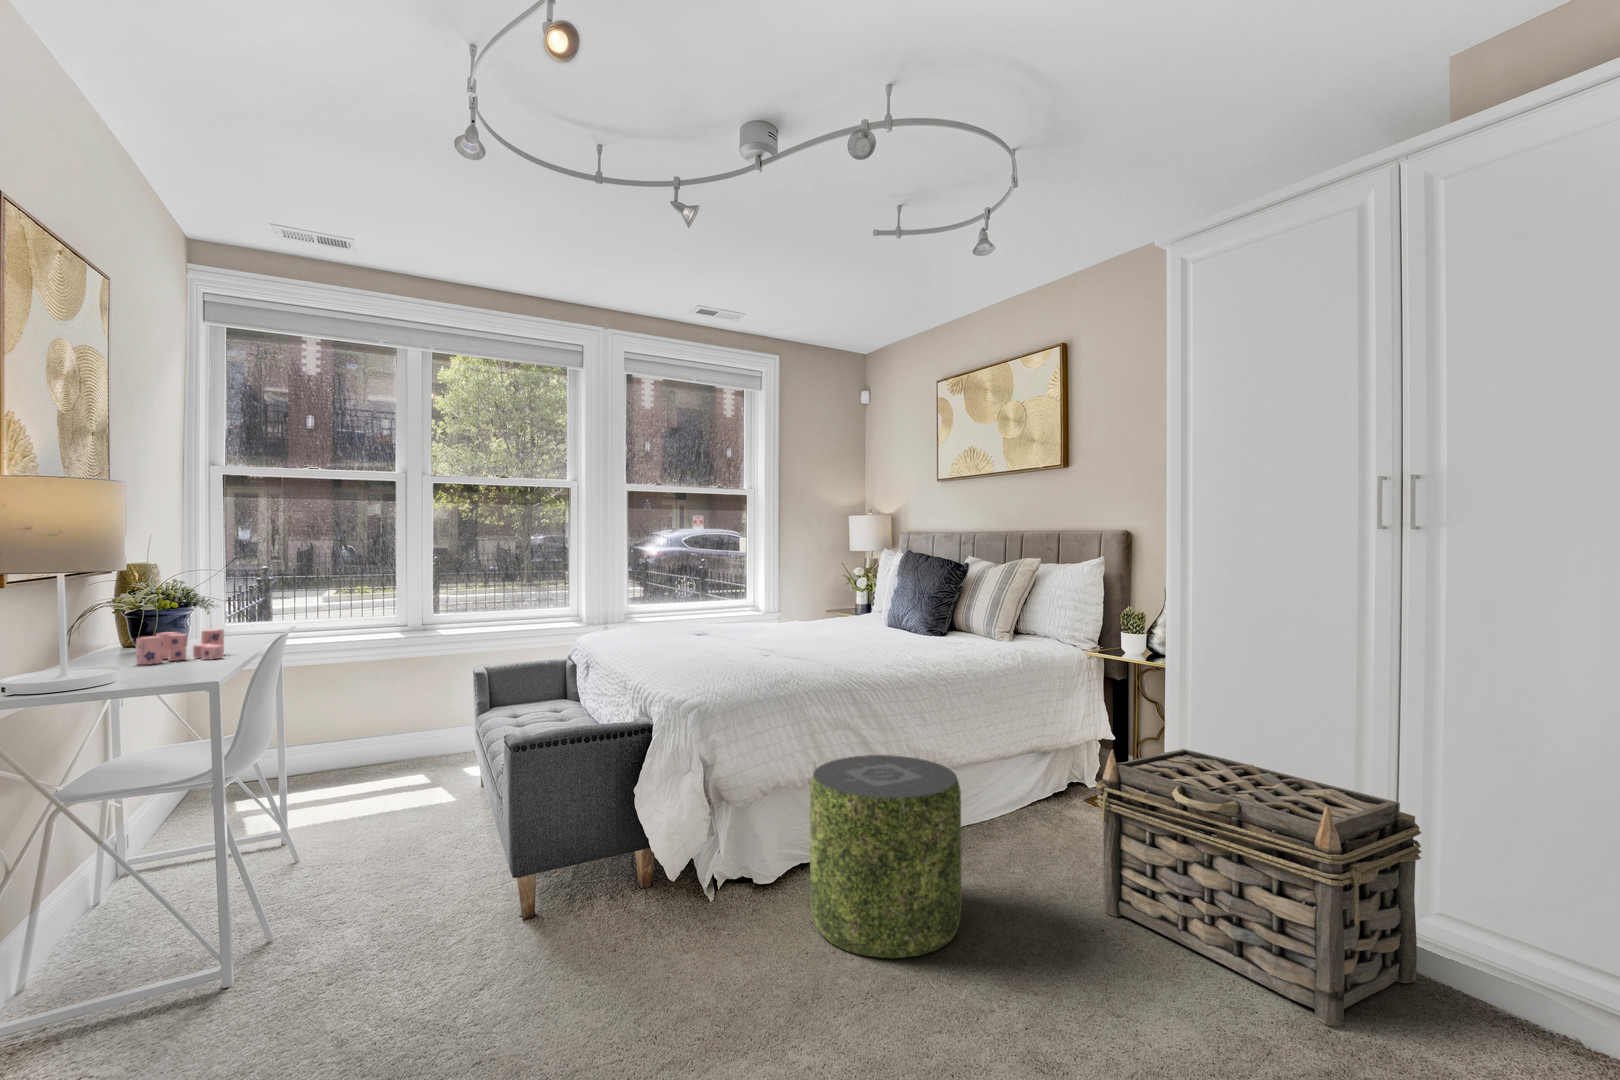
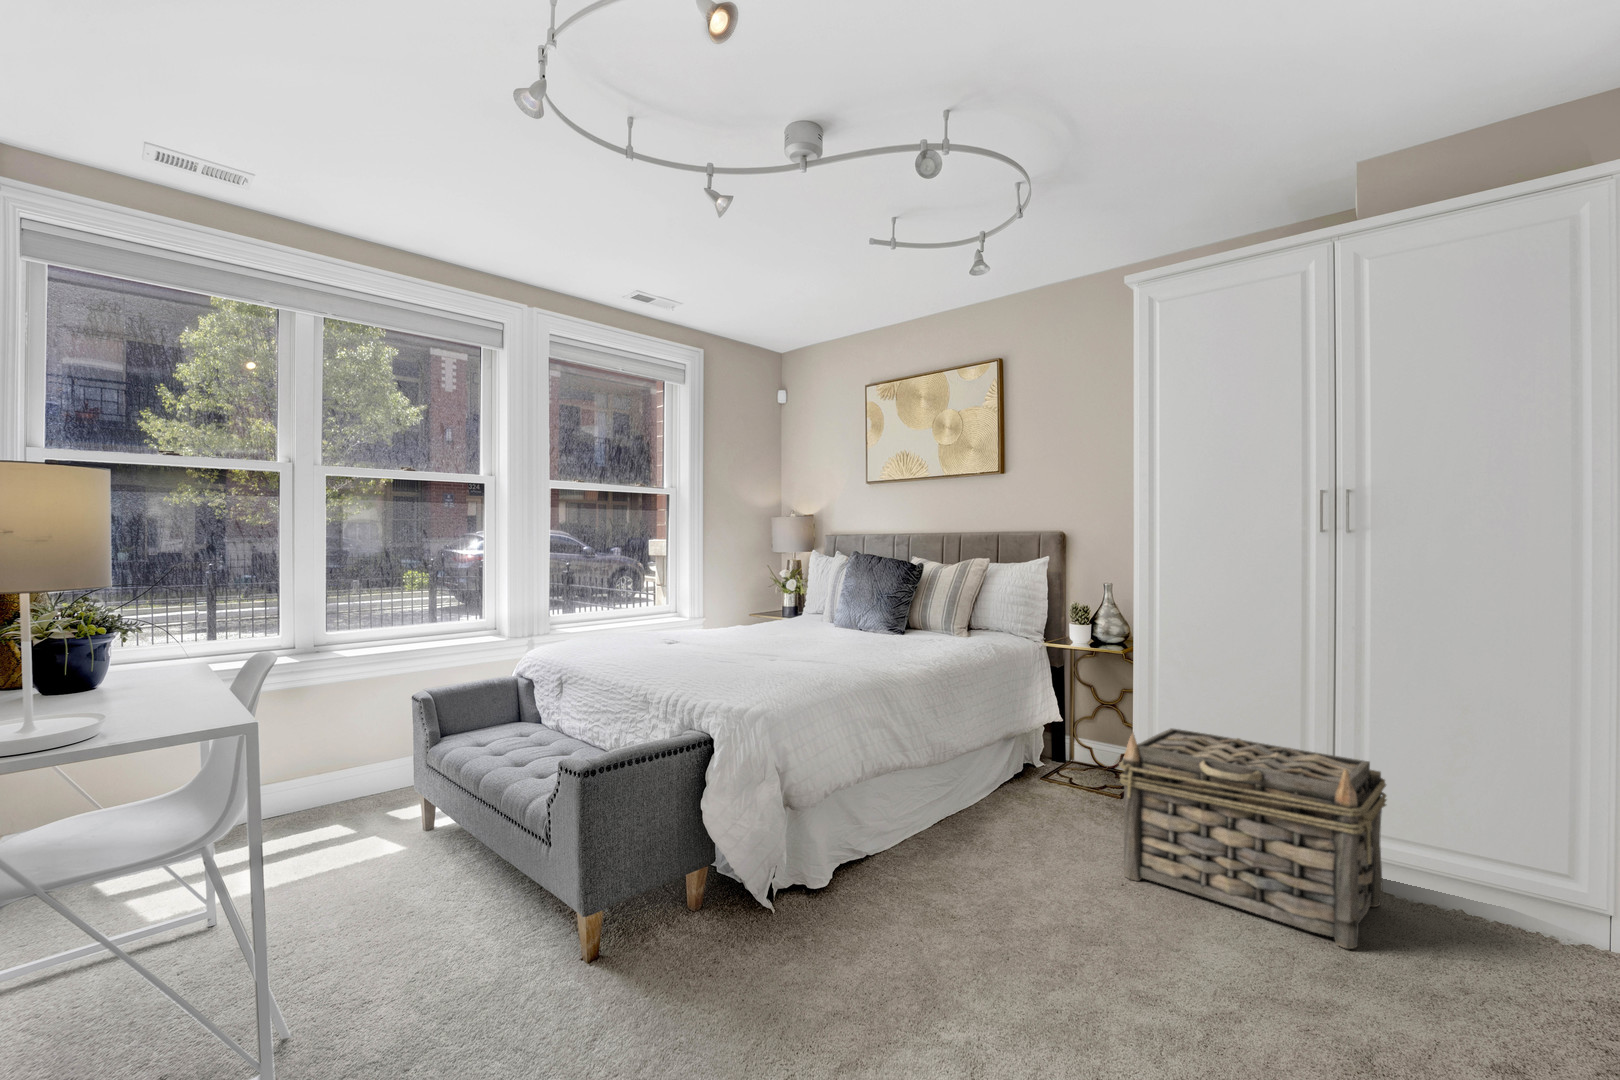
candle: present [136,629,224,665] -> none [95,656,202,706]
pouf: present [810,755,962,958] -> none [878,752,1024,945]

